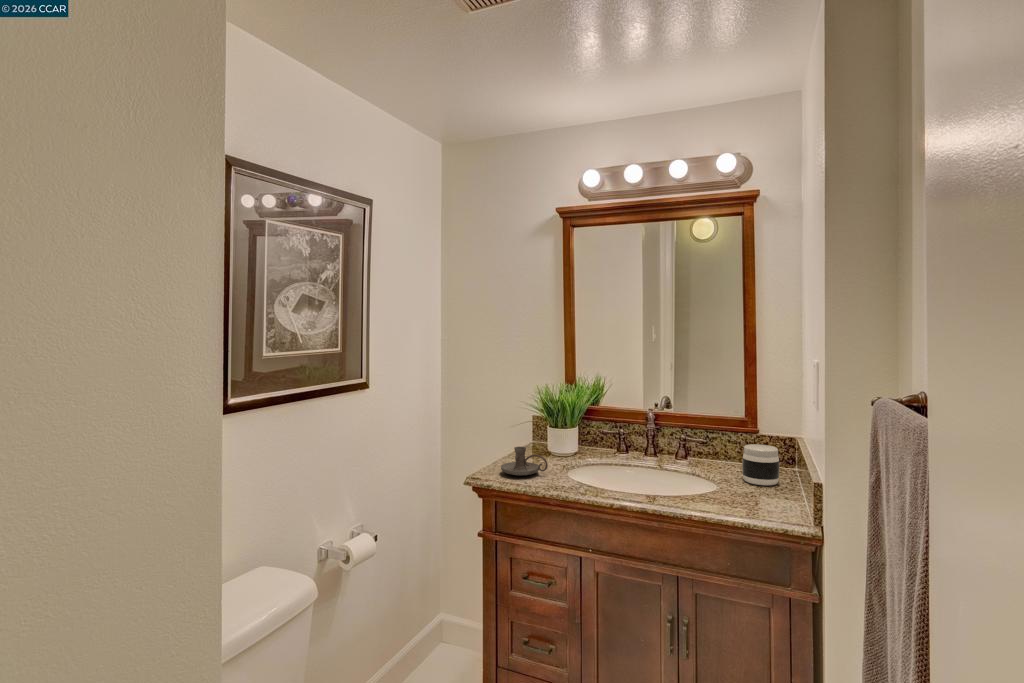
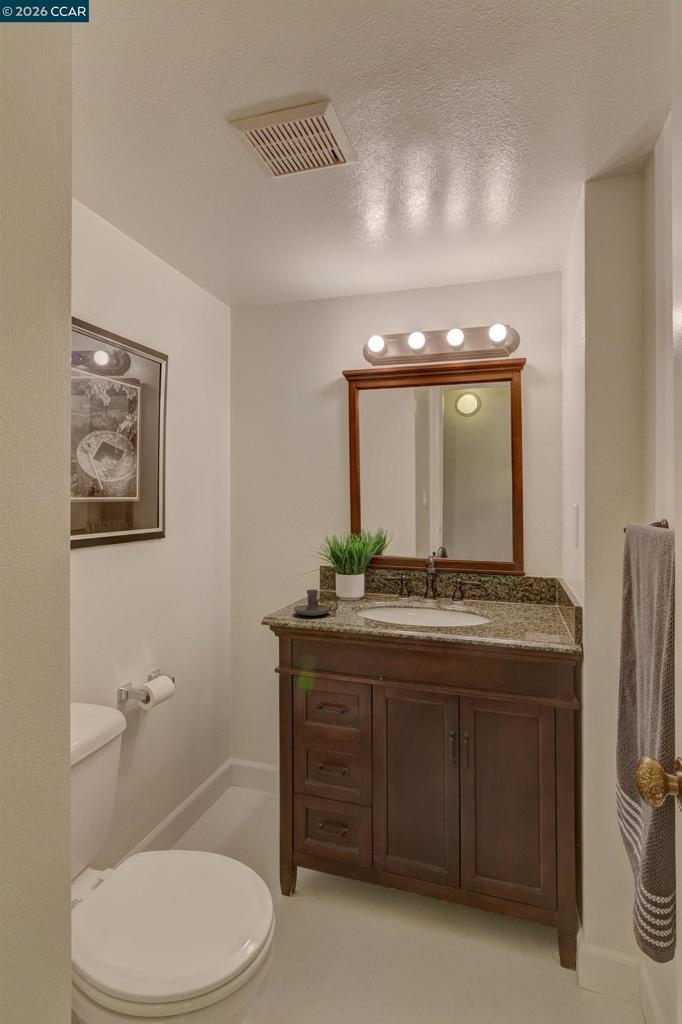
jar: present [742,444,780,485] -> none [512,583,544,618]

